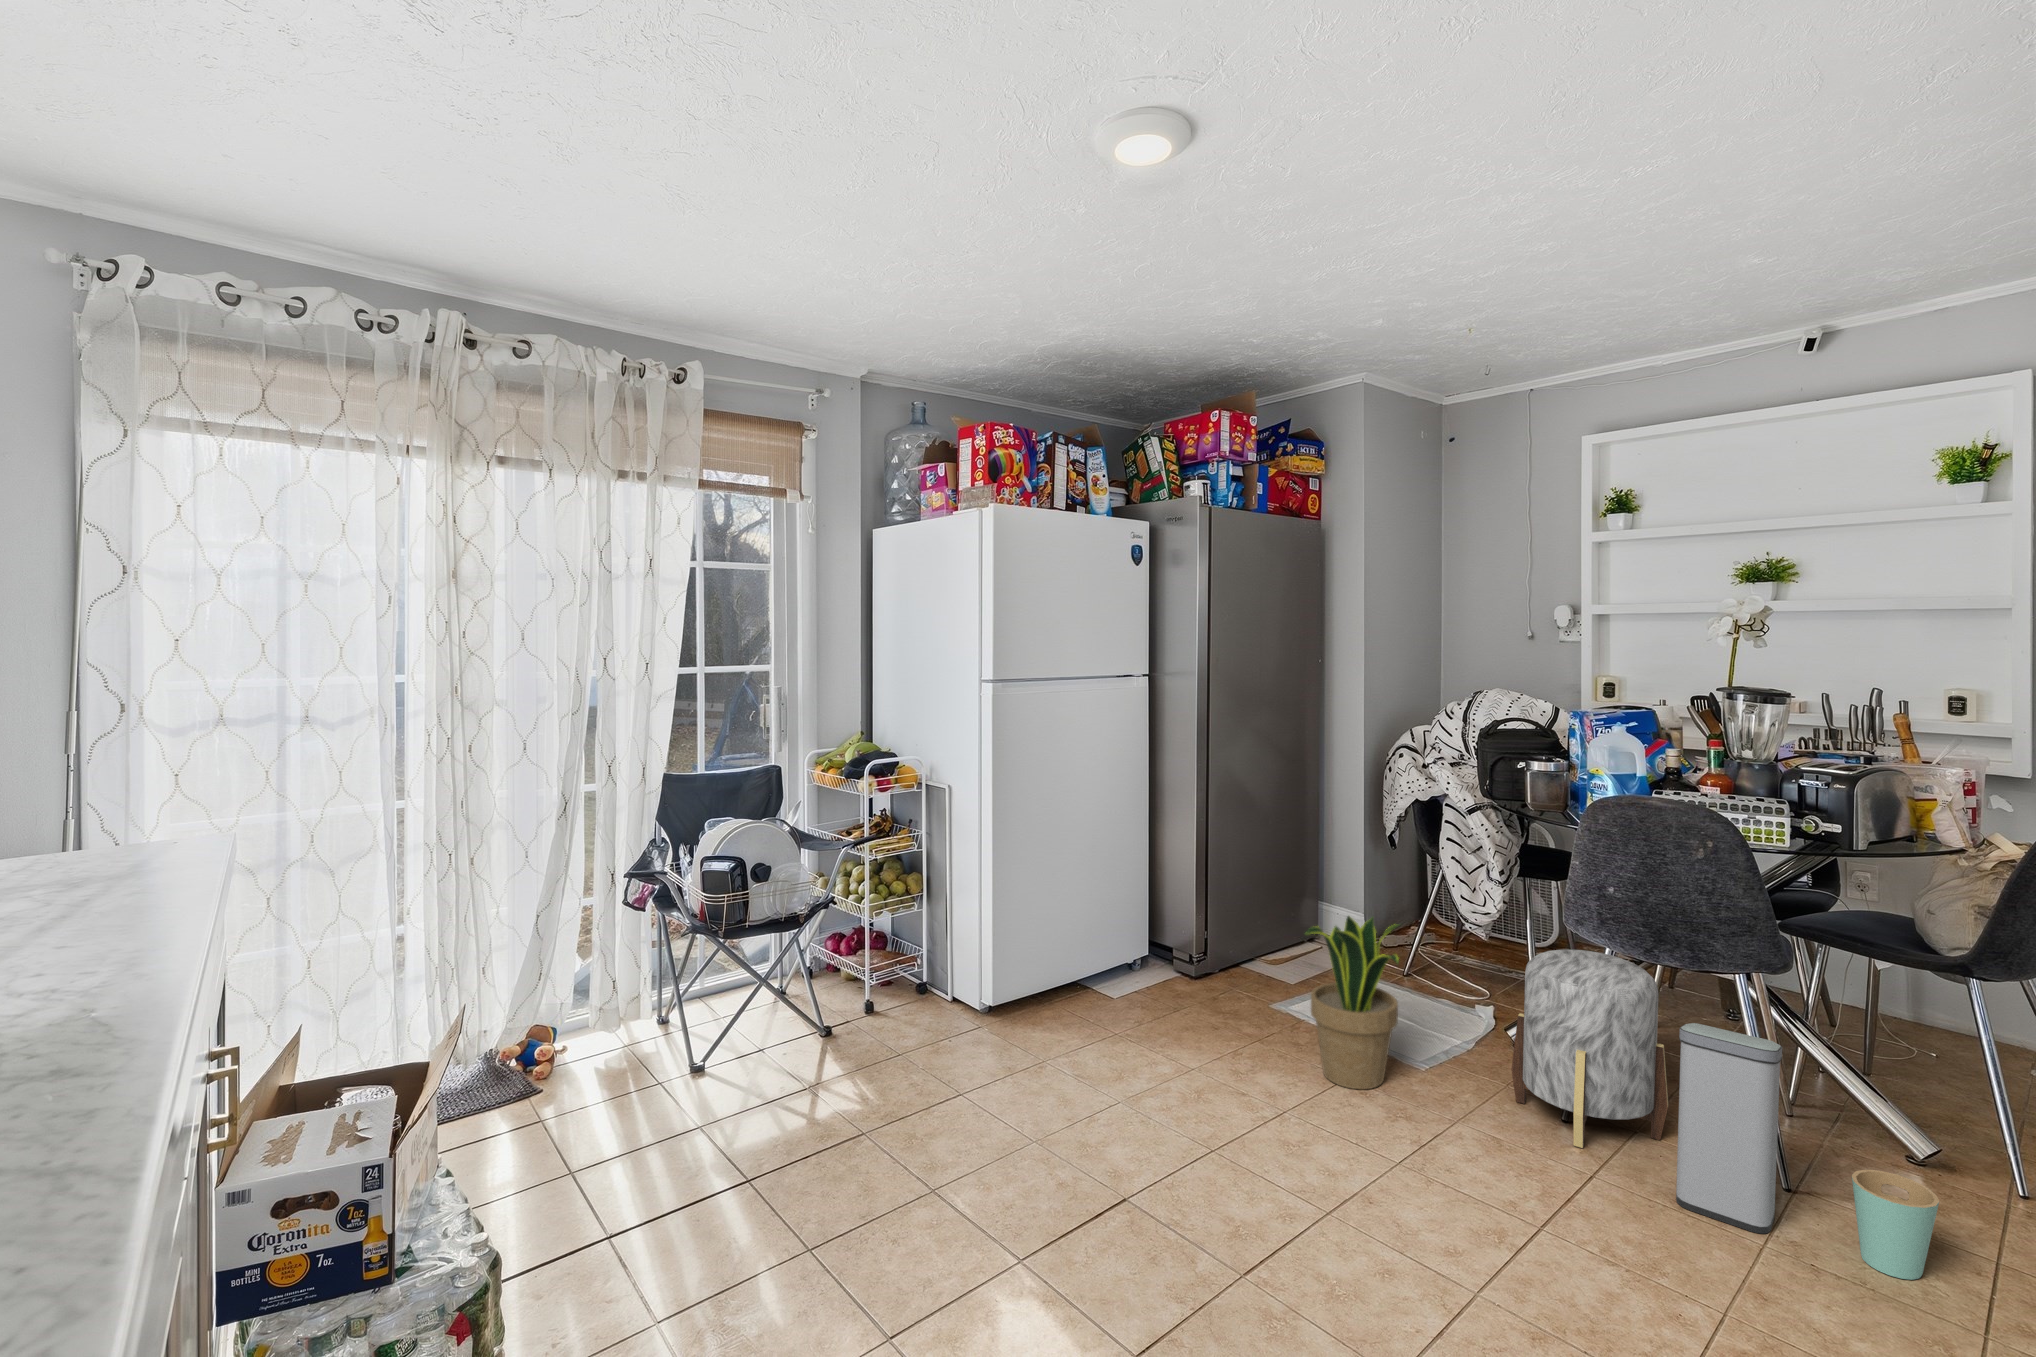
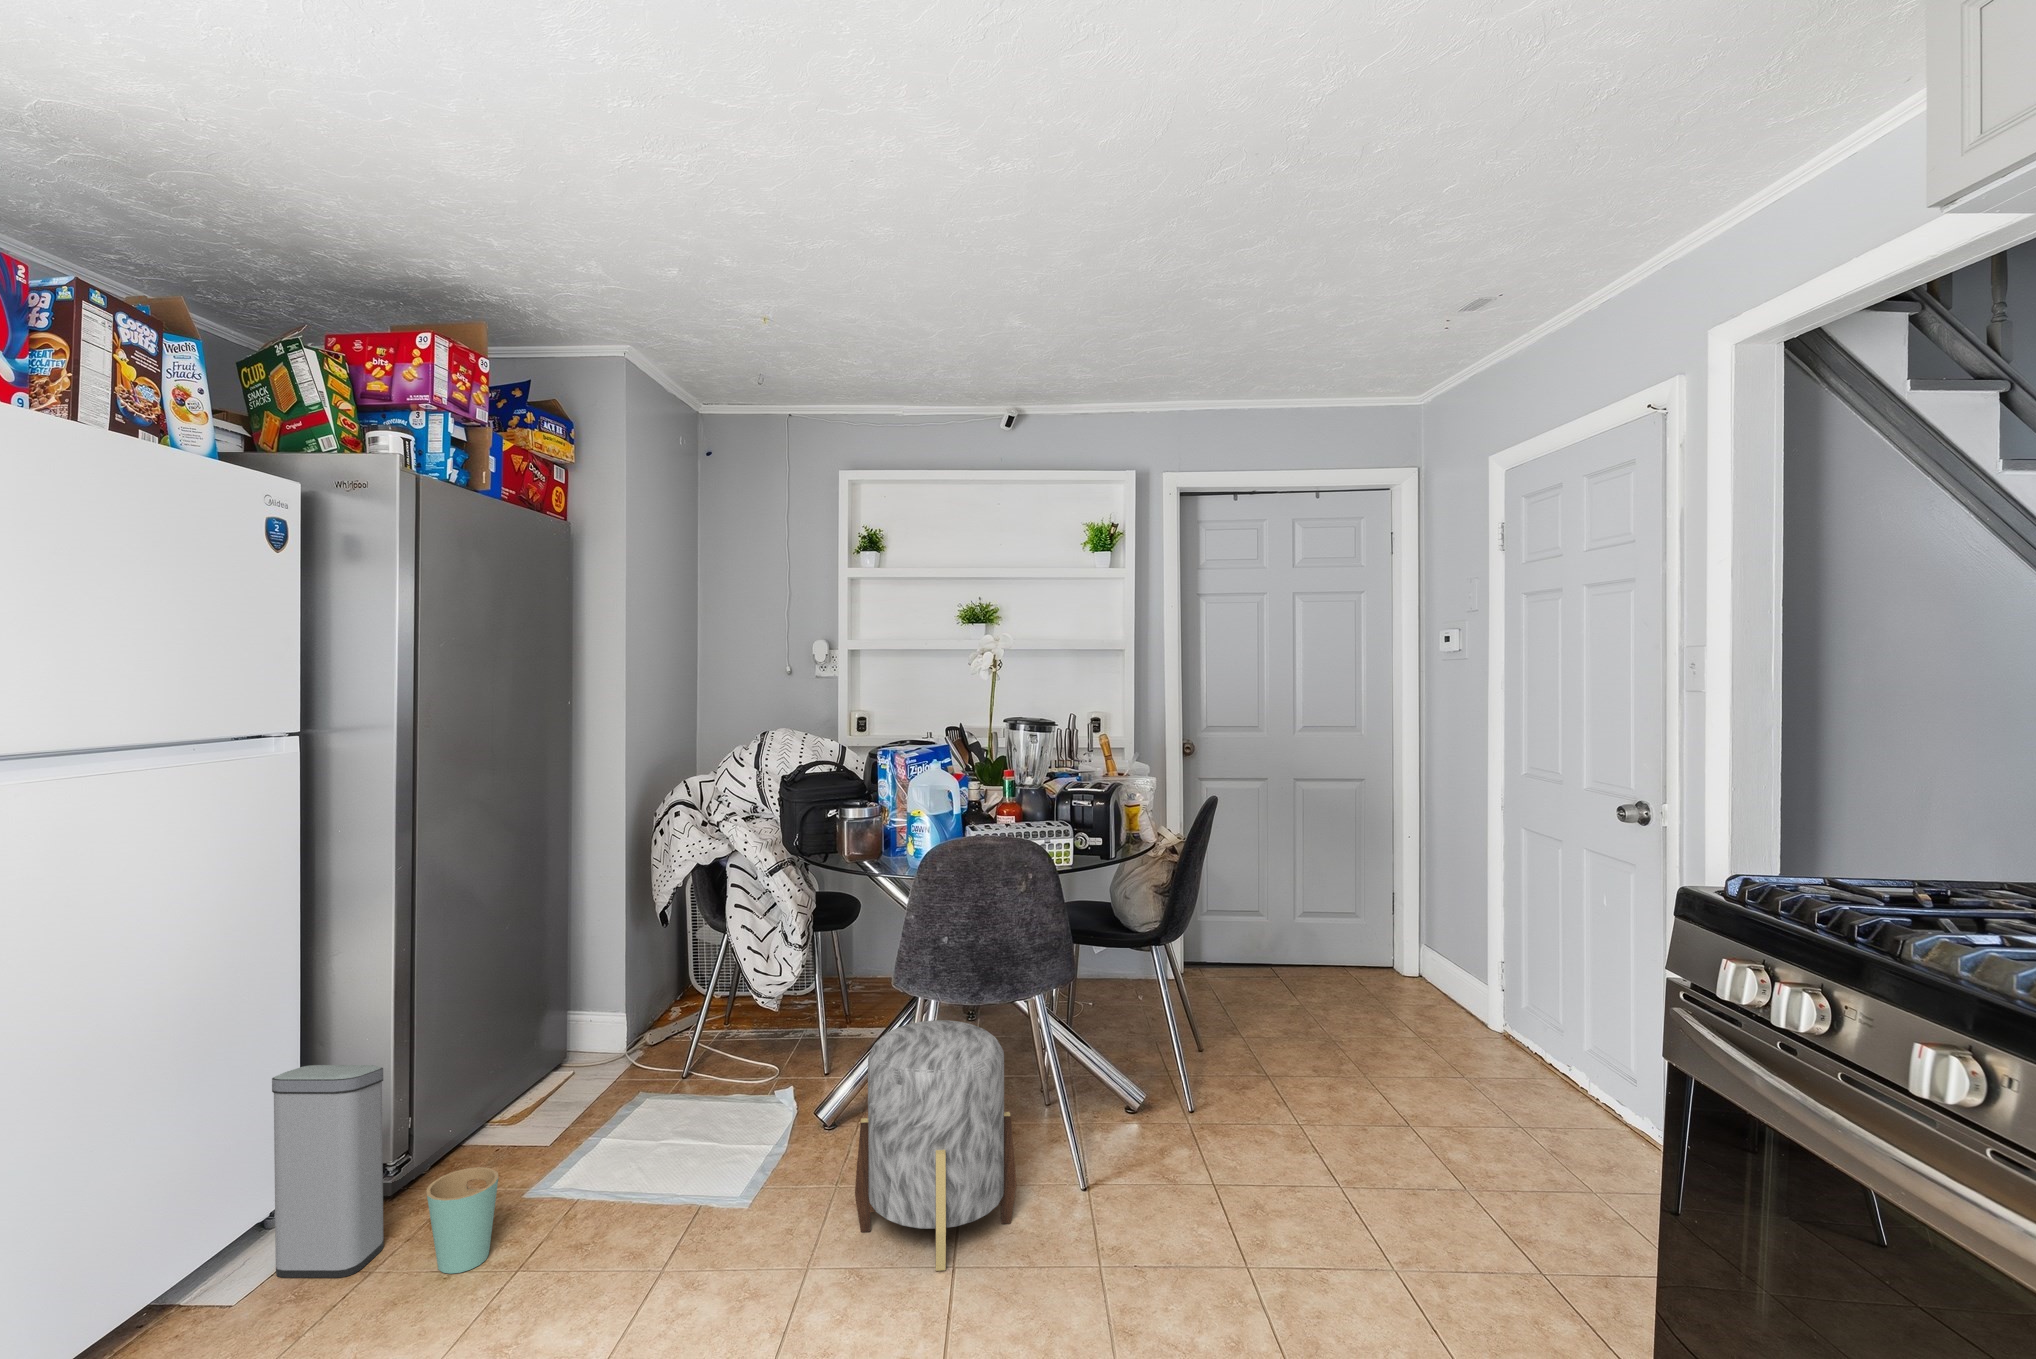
potted plant: present [1305,916,1399,1089] -> none [583,1038,722,1301]
trash can: present [1676,1023,1939,1280] -> present [272,1065,498,1278]

